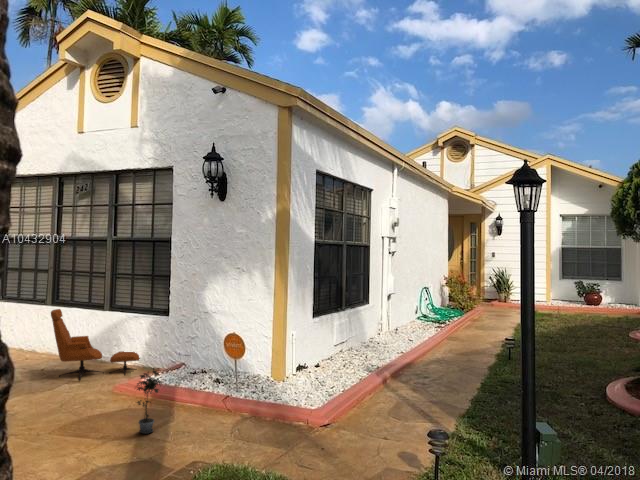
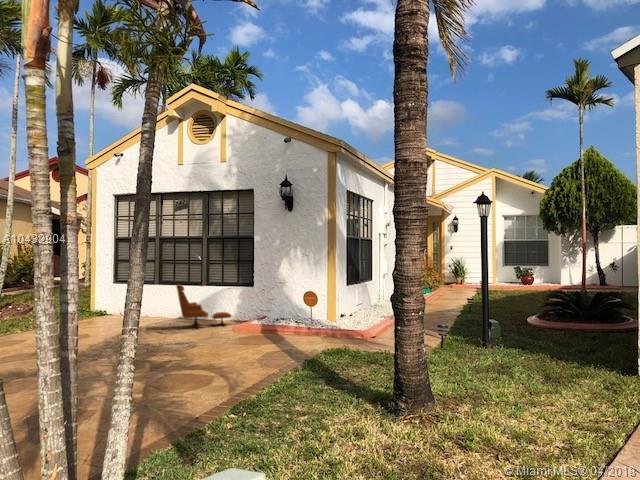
potted plant: present [137,368,161,434] -> none [267,308,284,345]

